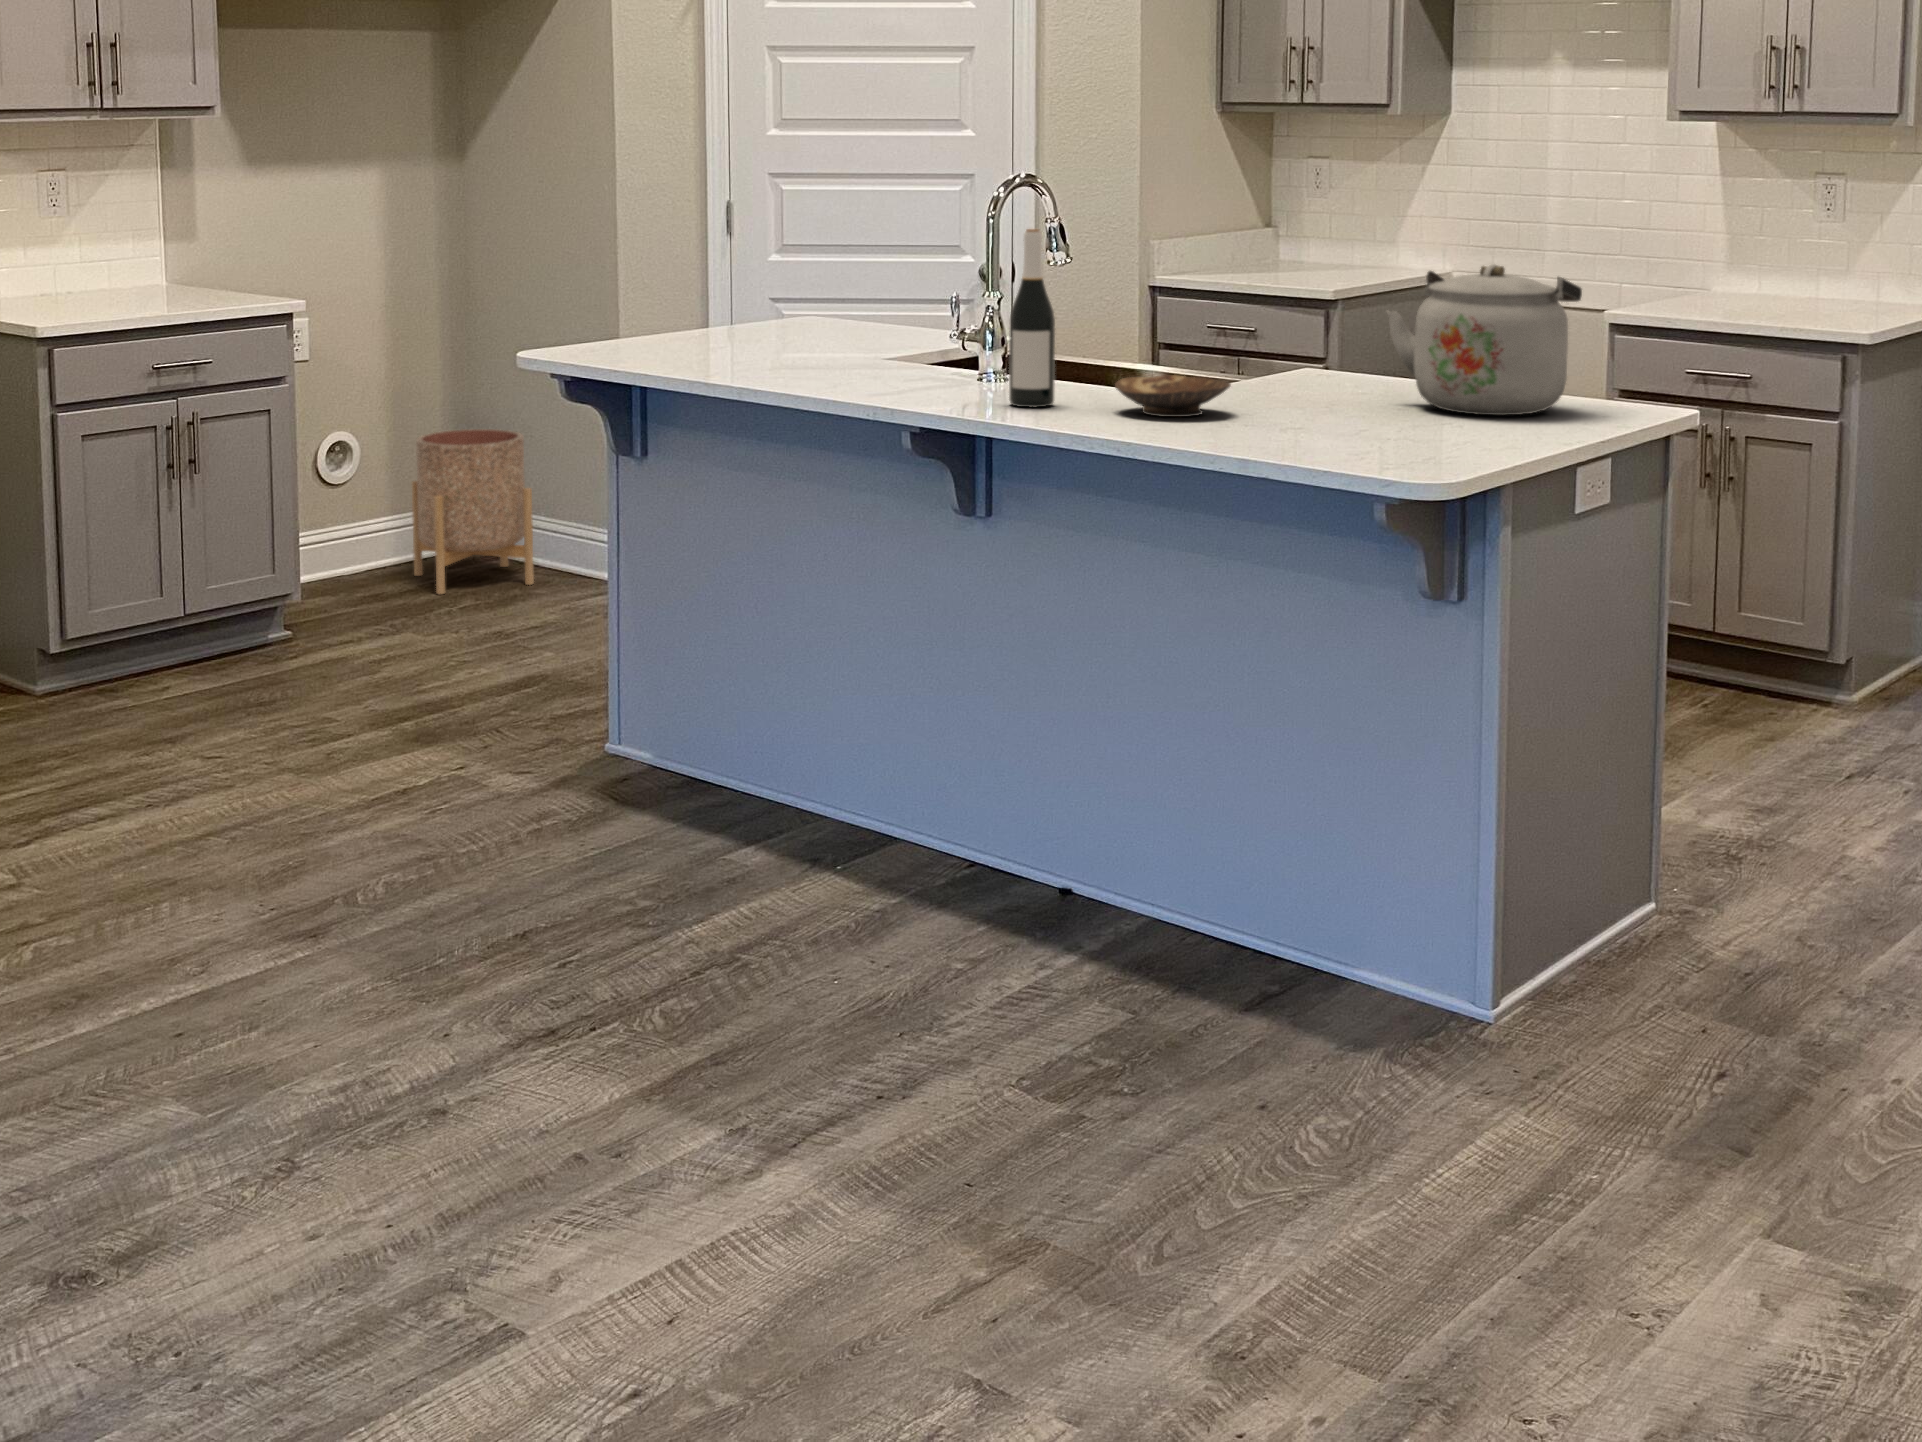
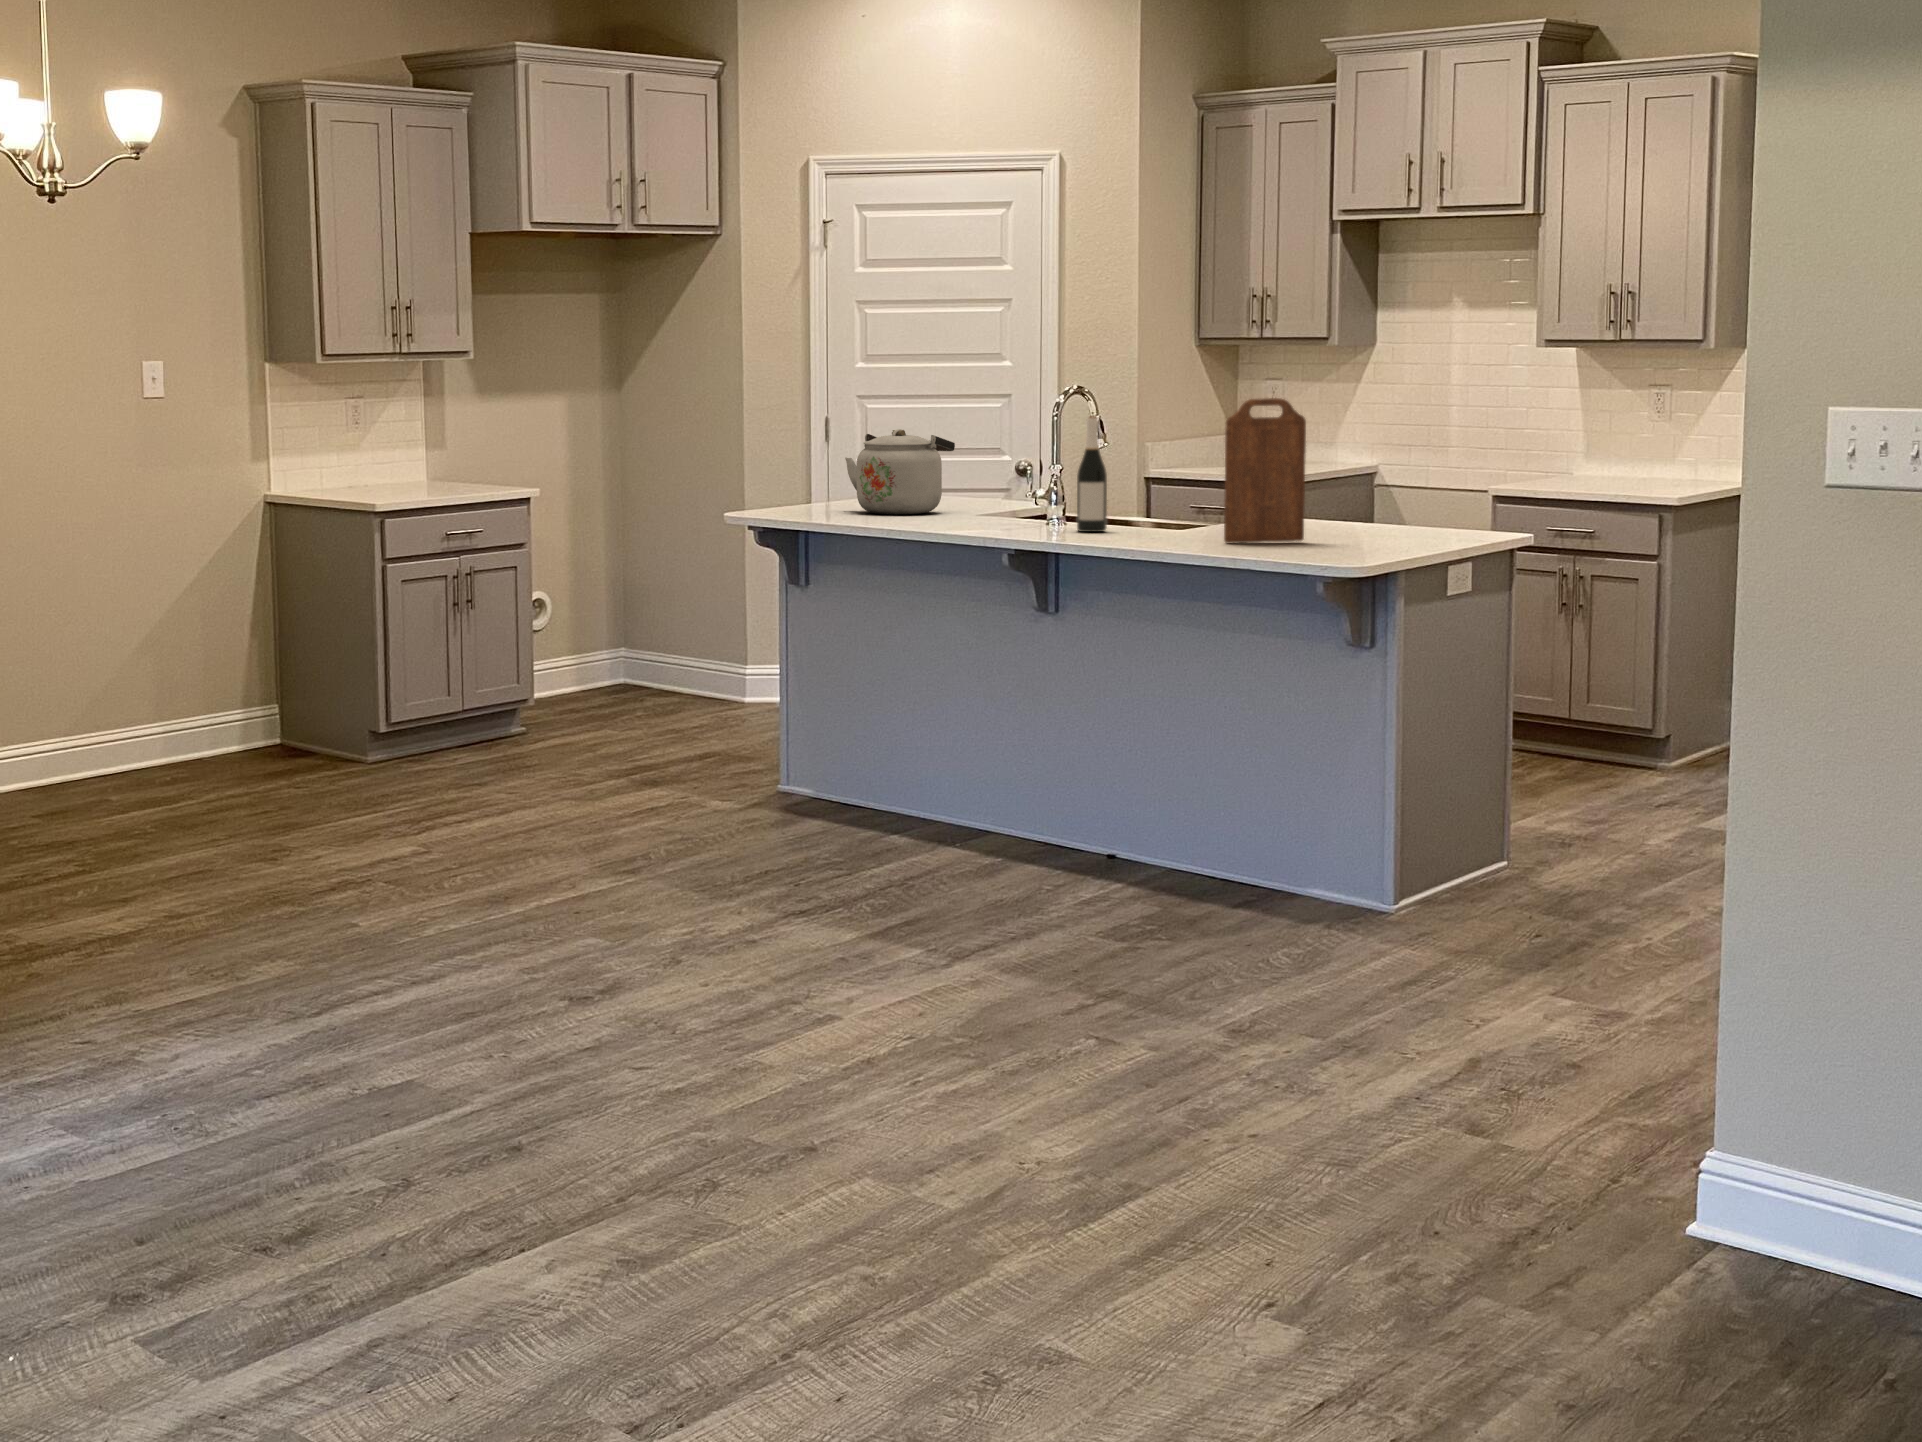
cutting board: none [1227,210,1356,439] -> present [1224,398,1306,543]
kettle: present [1387,264,1582,415] -> present [845,429,955,515]
bowl: present [1115,375,1231,417] -> none [1147,511,1224,536]
planter: present [412,429,534,594] -> none [595,590,687,708]

